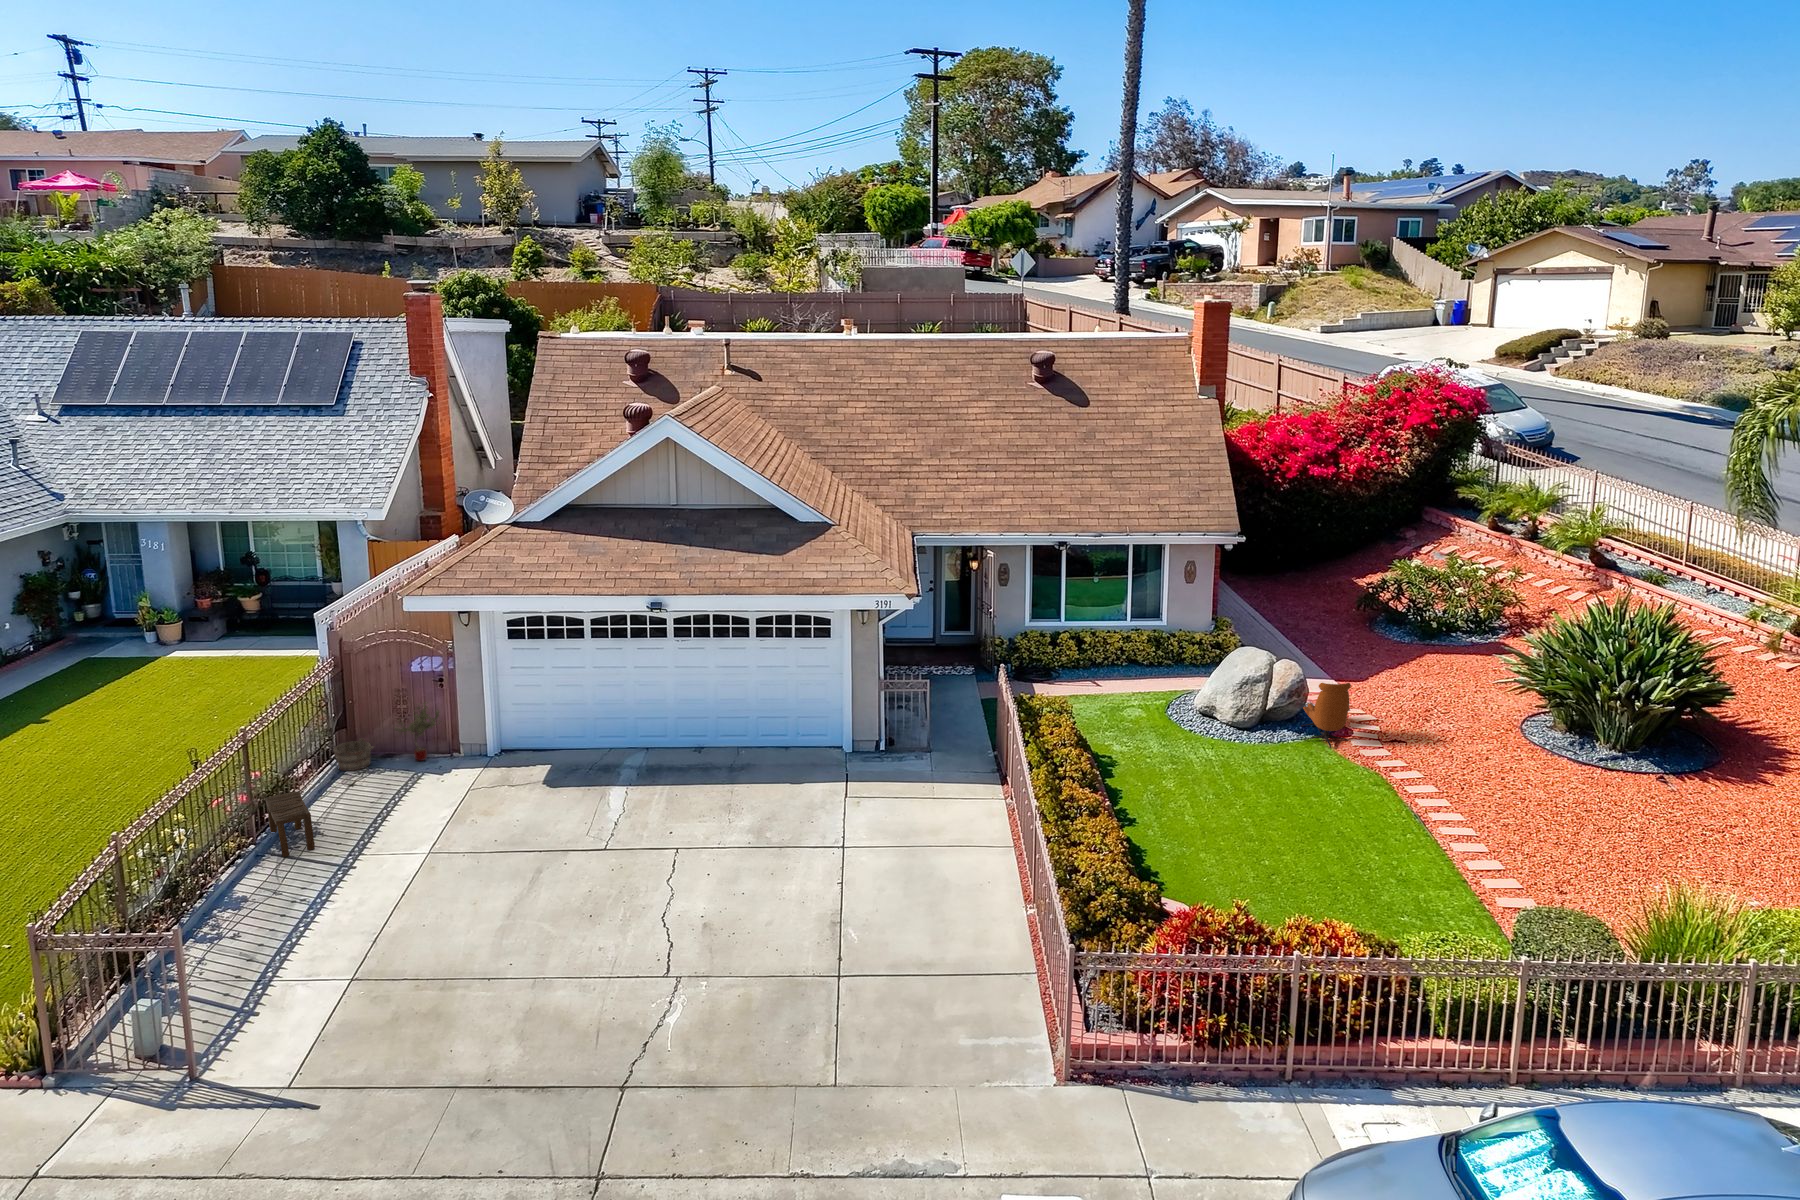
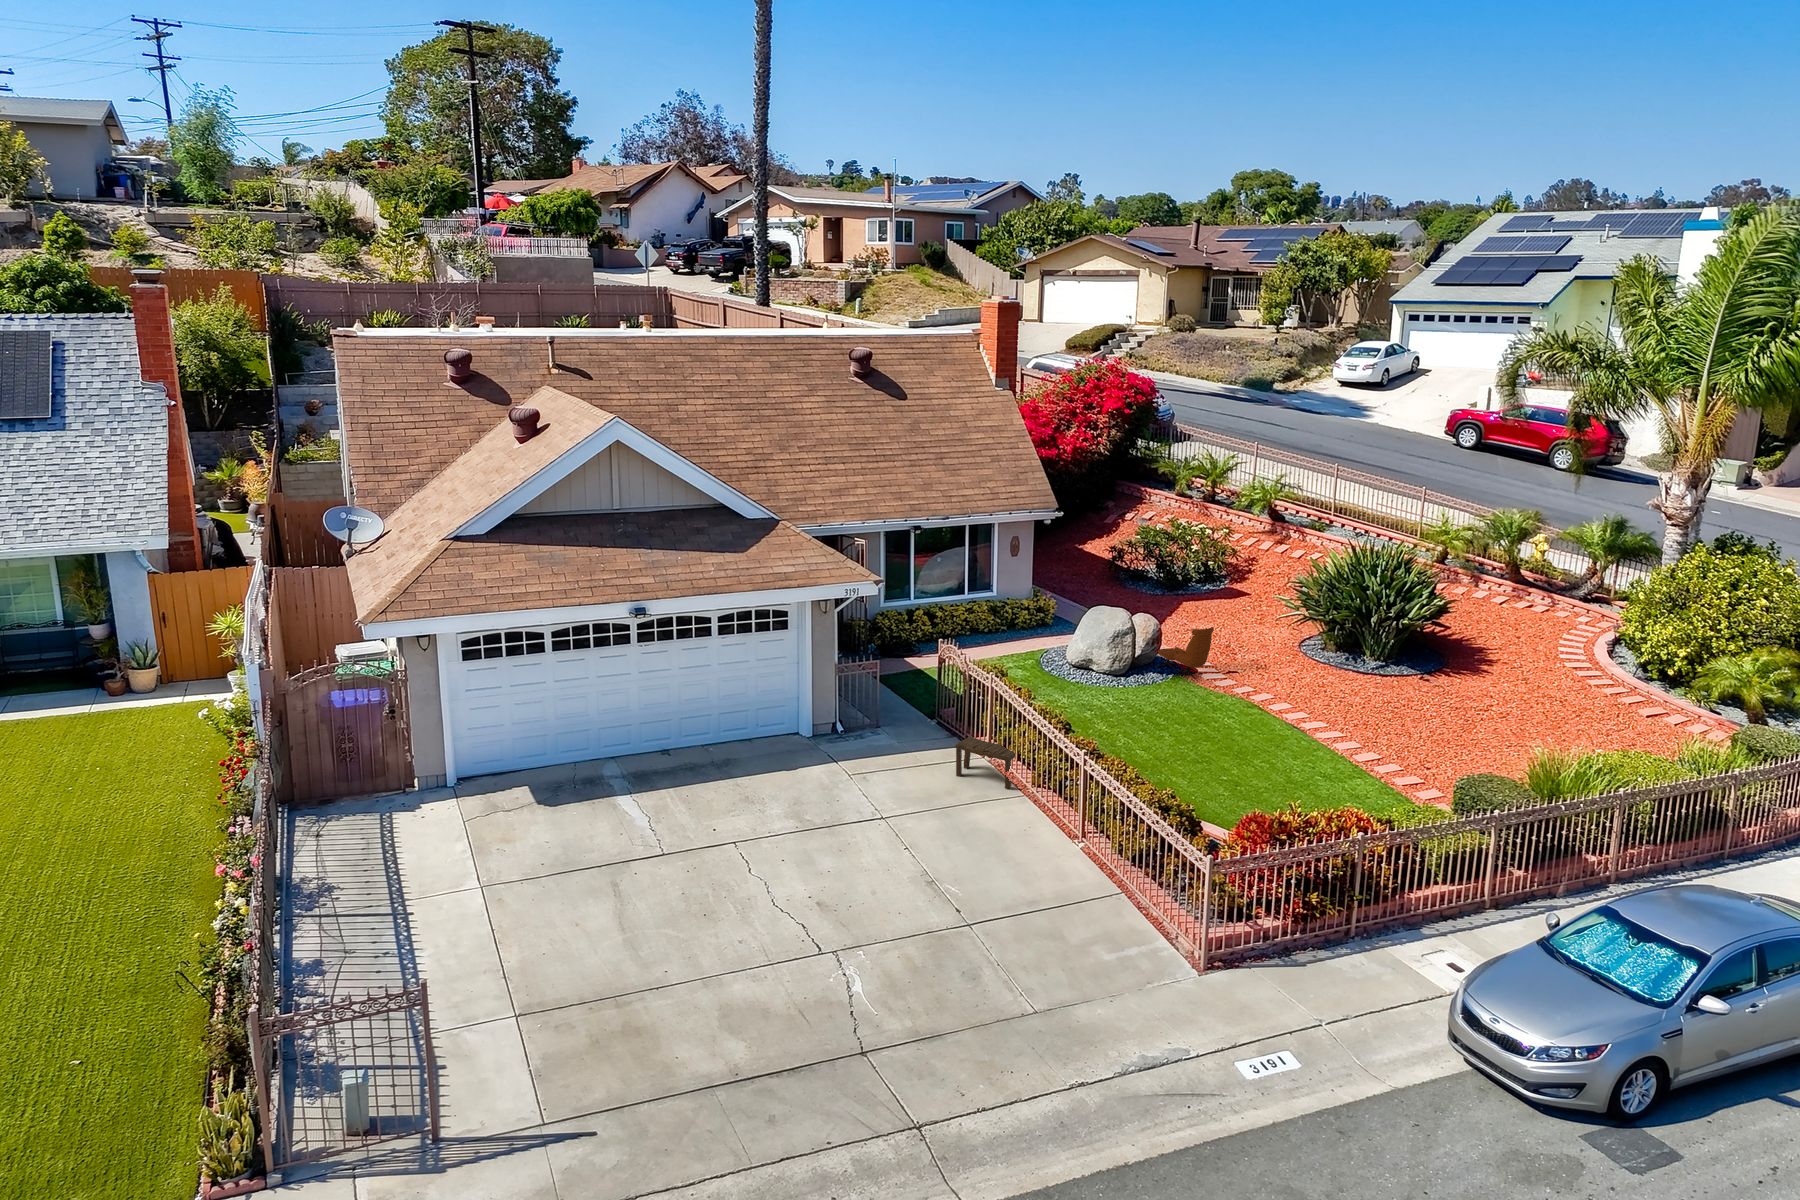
potted tree: present [395,703,441,761] -> none [341,741,400,808]
bucket: present [333,738,374,771] -> none [274,792,324,832]
bench: present [265,791,315,857] -> present [955,737,1015,789]

